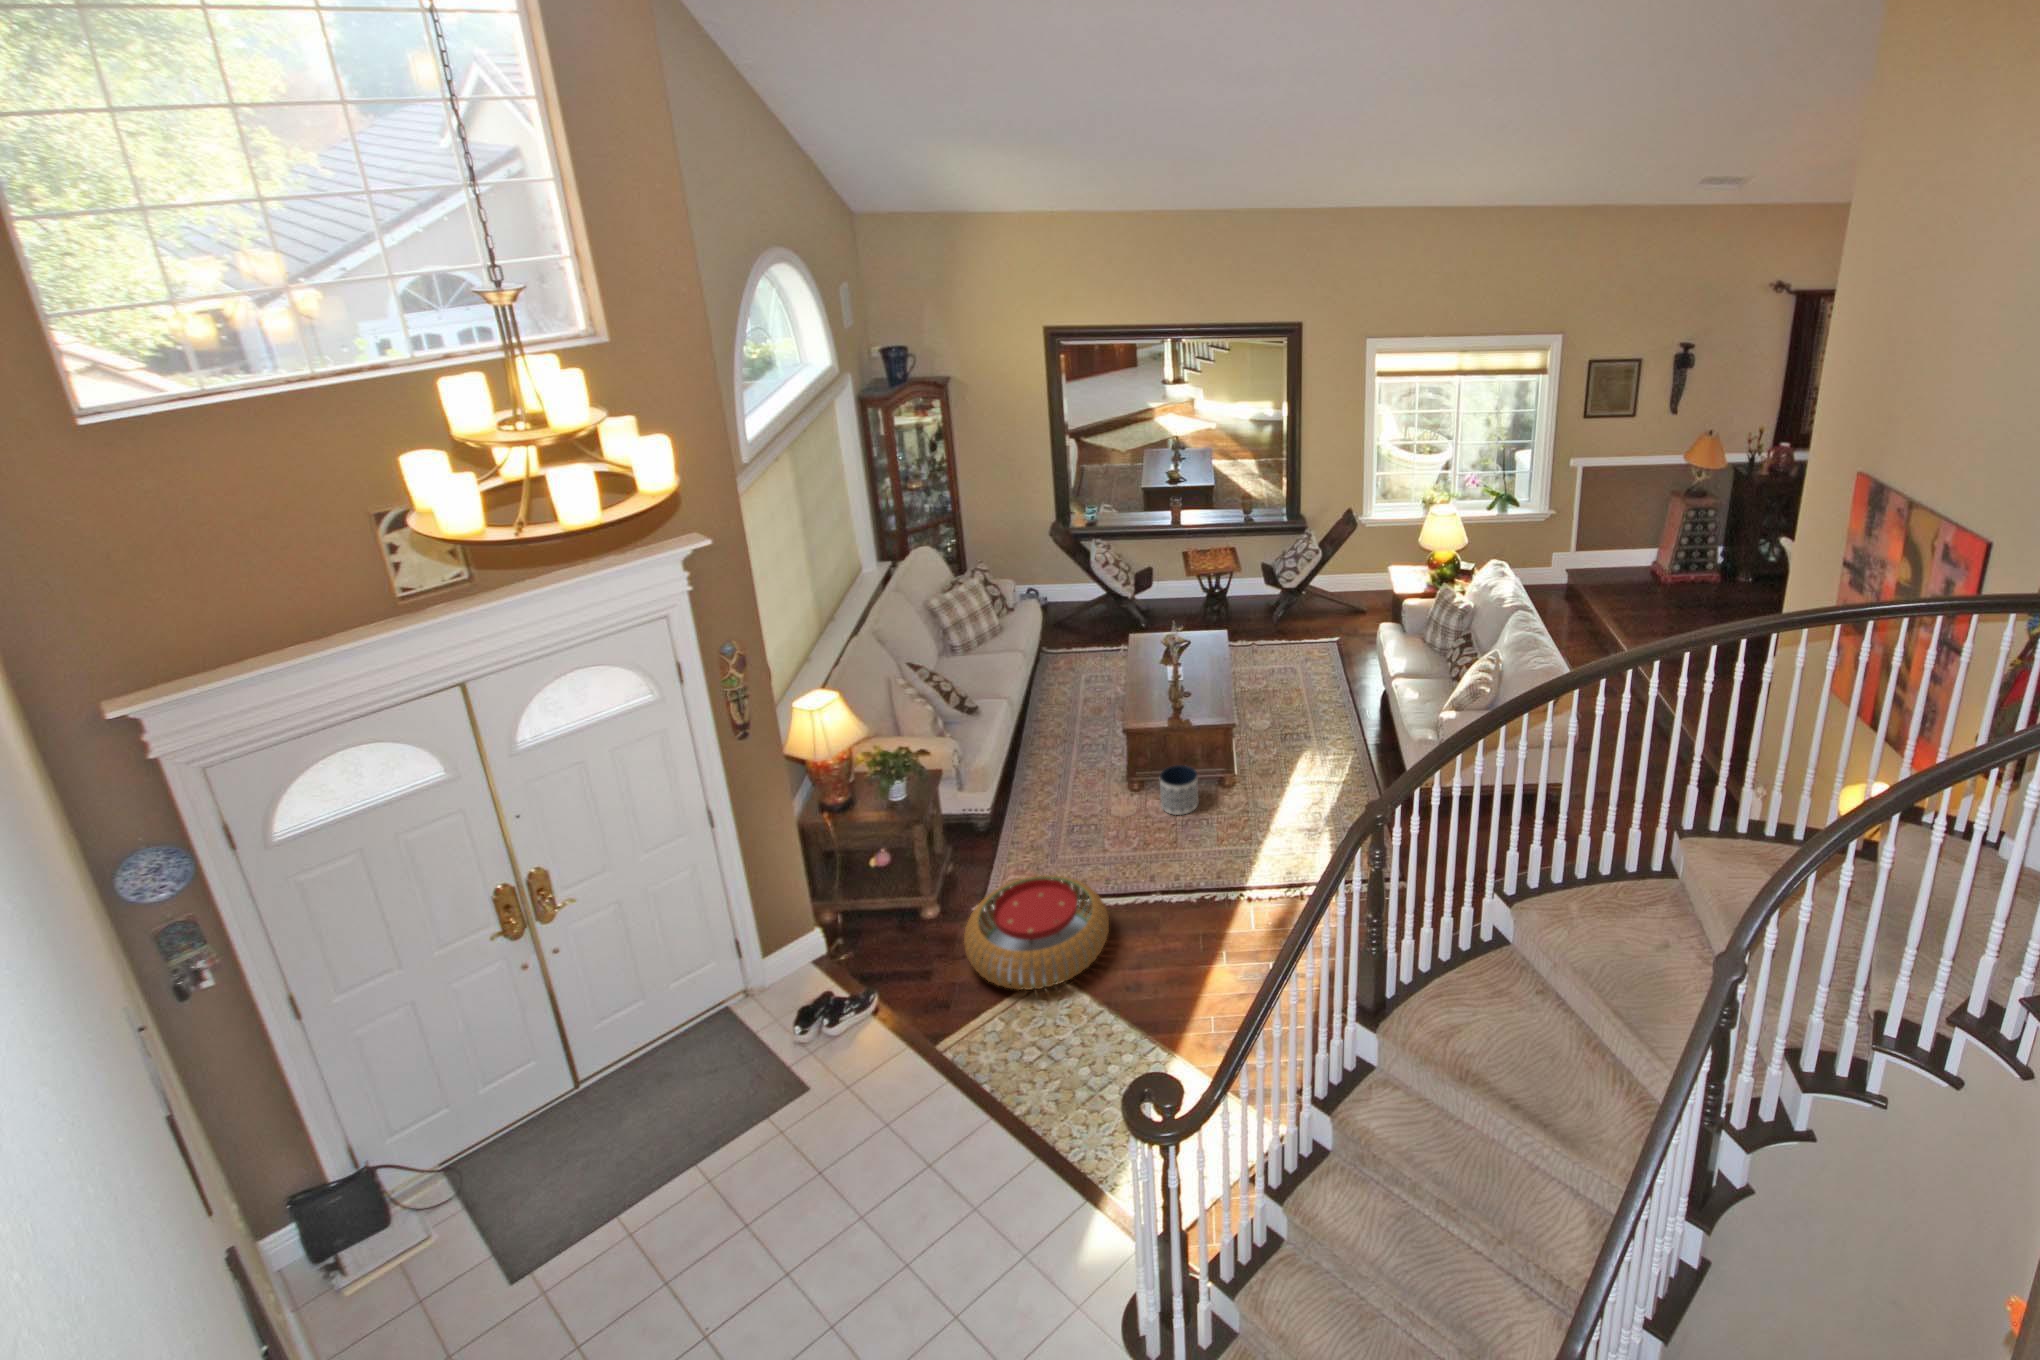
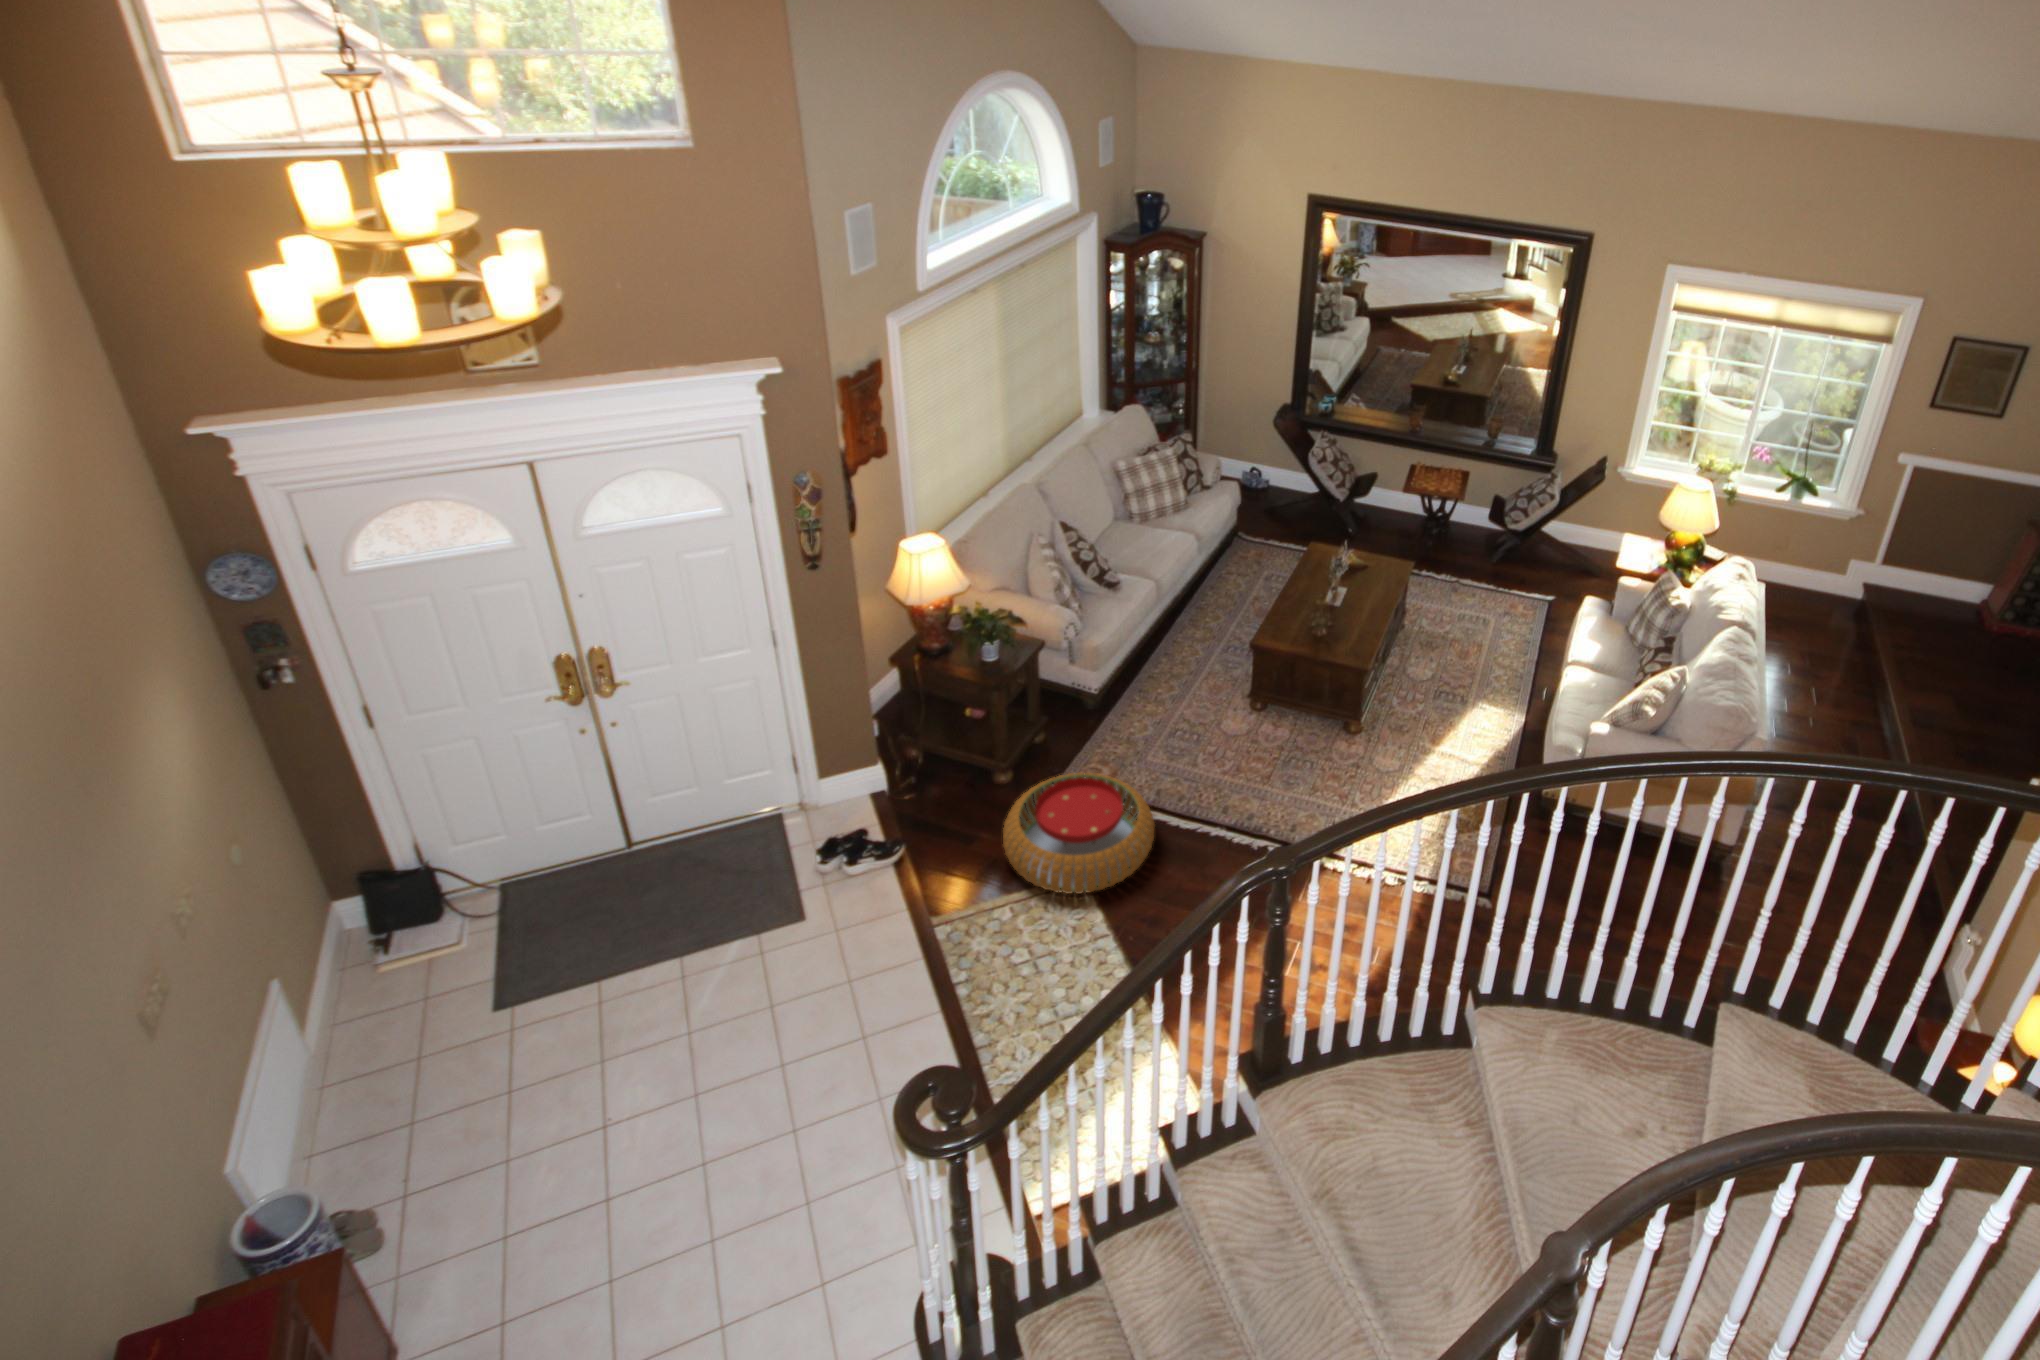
planter: present [1160,765,1198,815] -> none [1269,696,1313,750]

